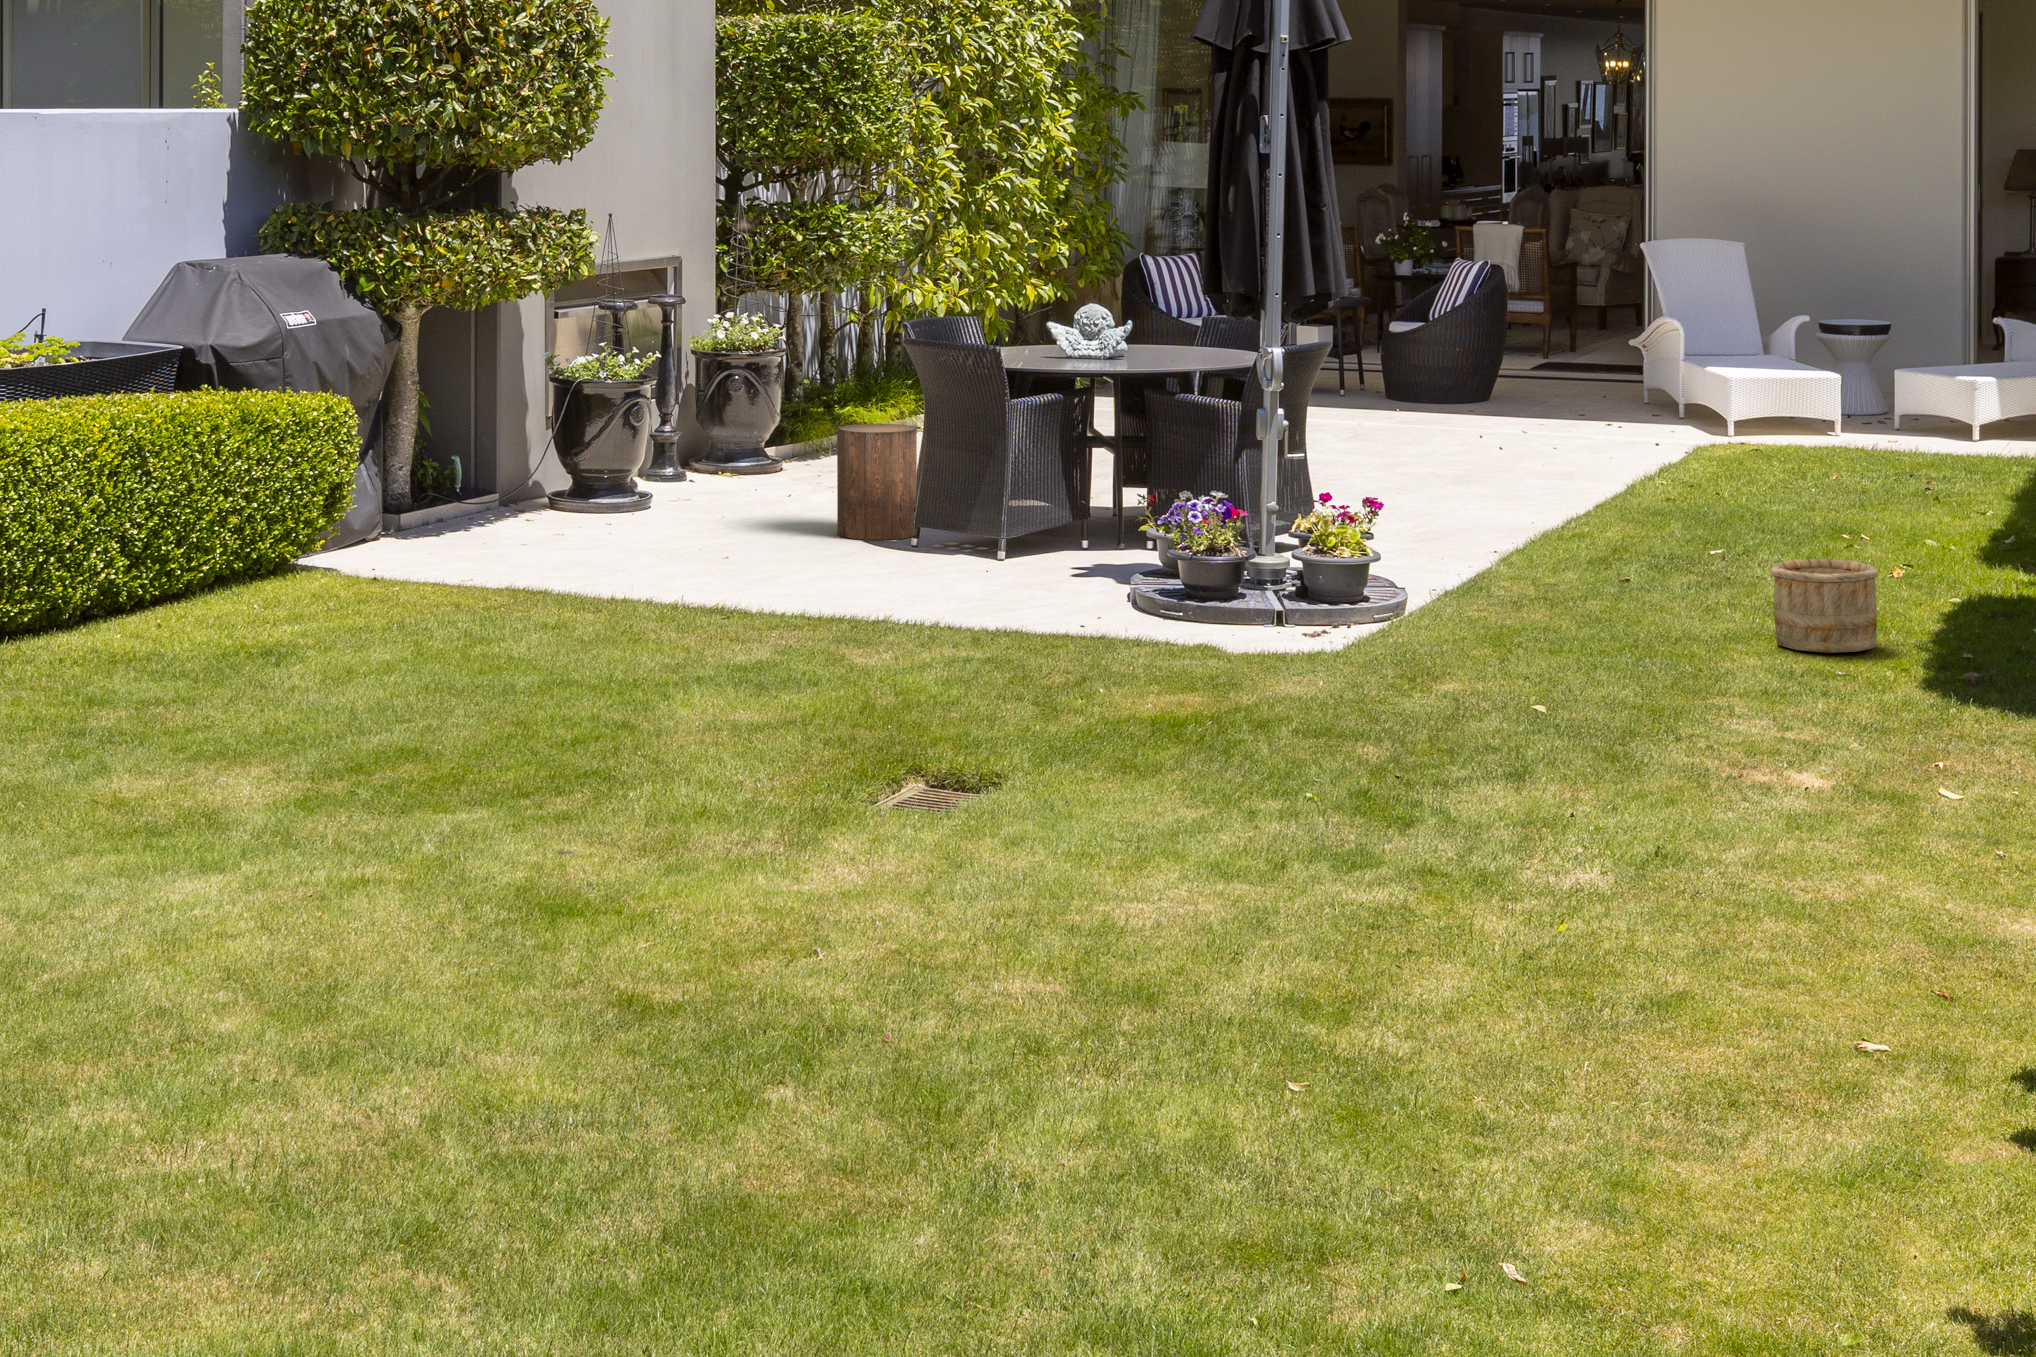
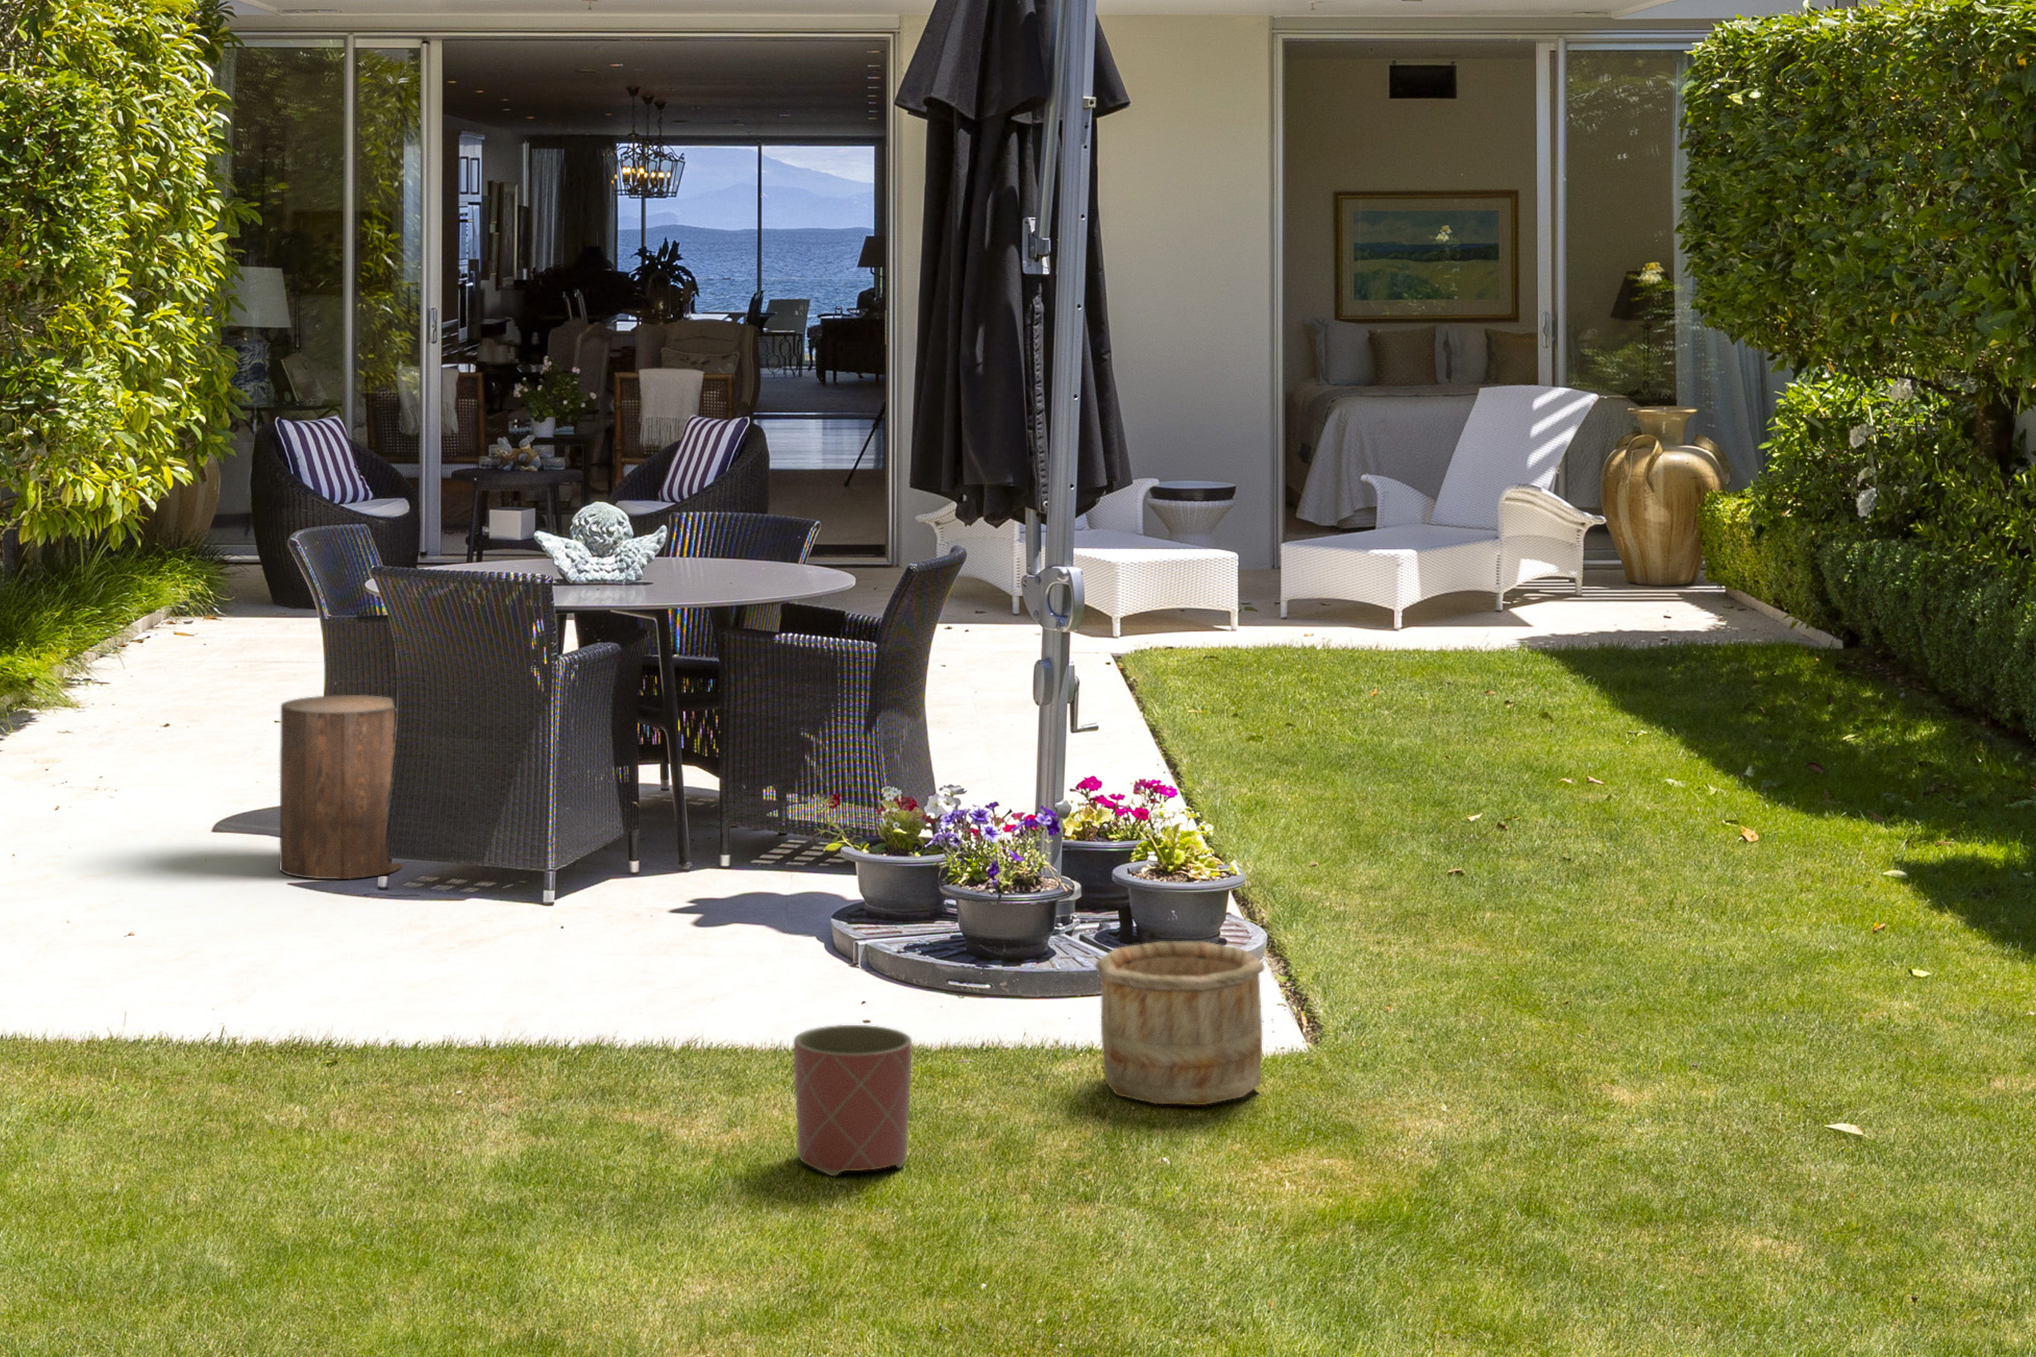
wooden bucket: present [1770,559,1878,653] -> present [1096,941,1264,1105]
planter: none [854,610,927,696] -> present [794,1025,912,1176]

